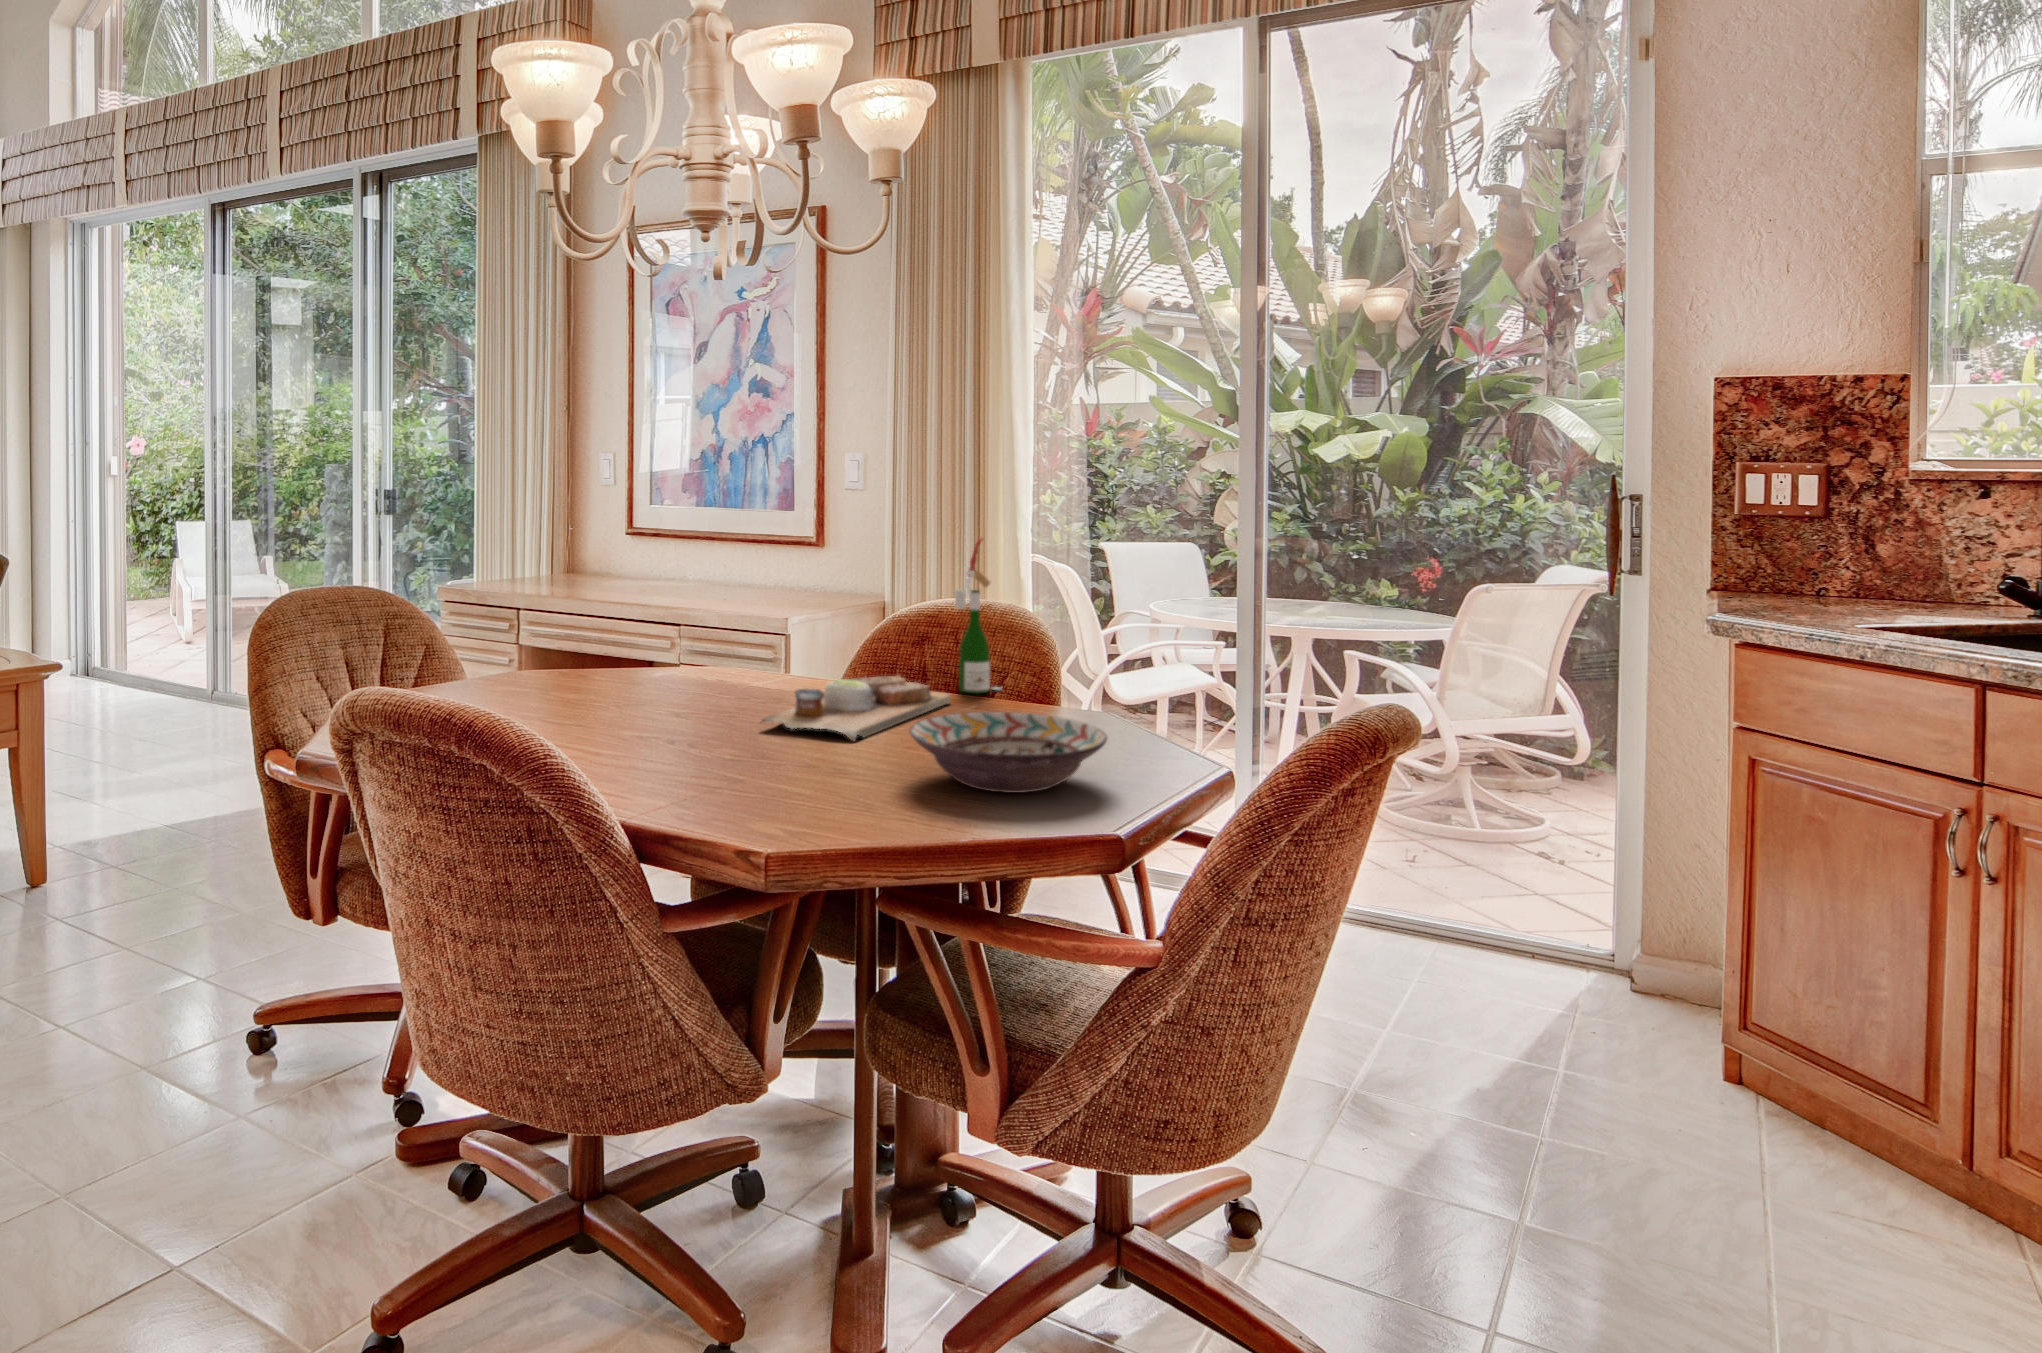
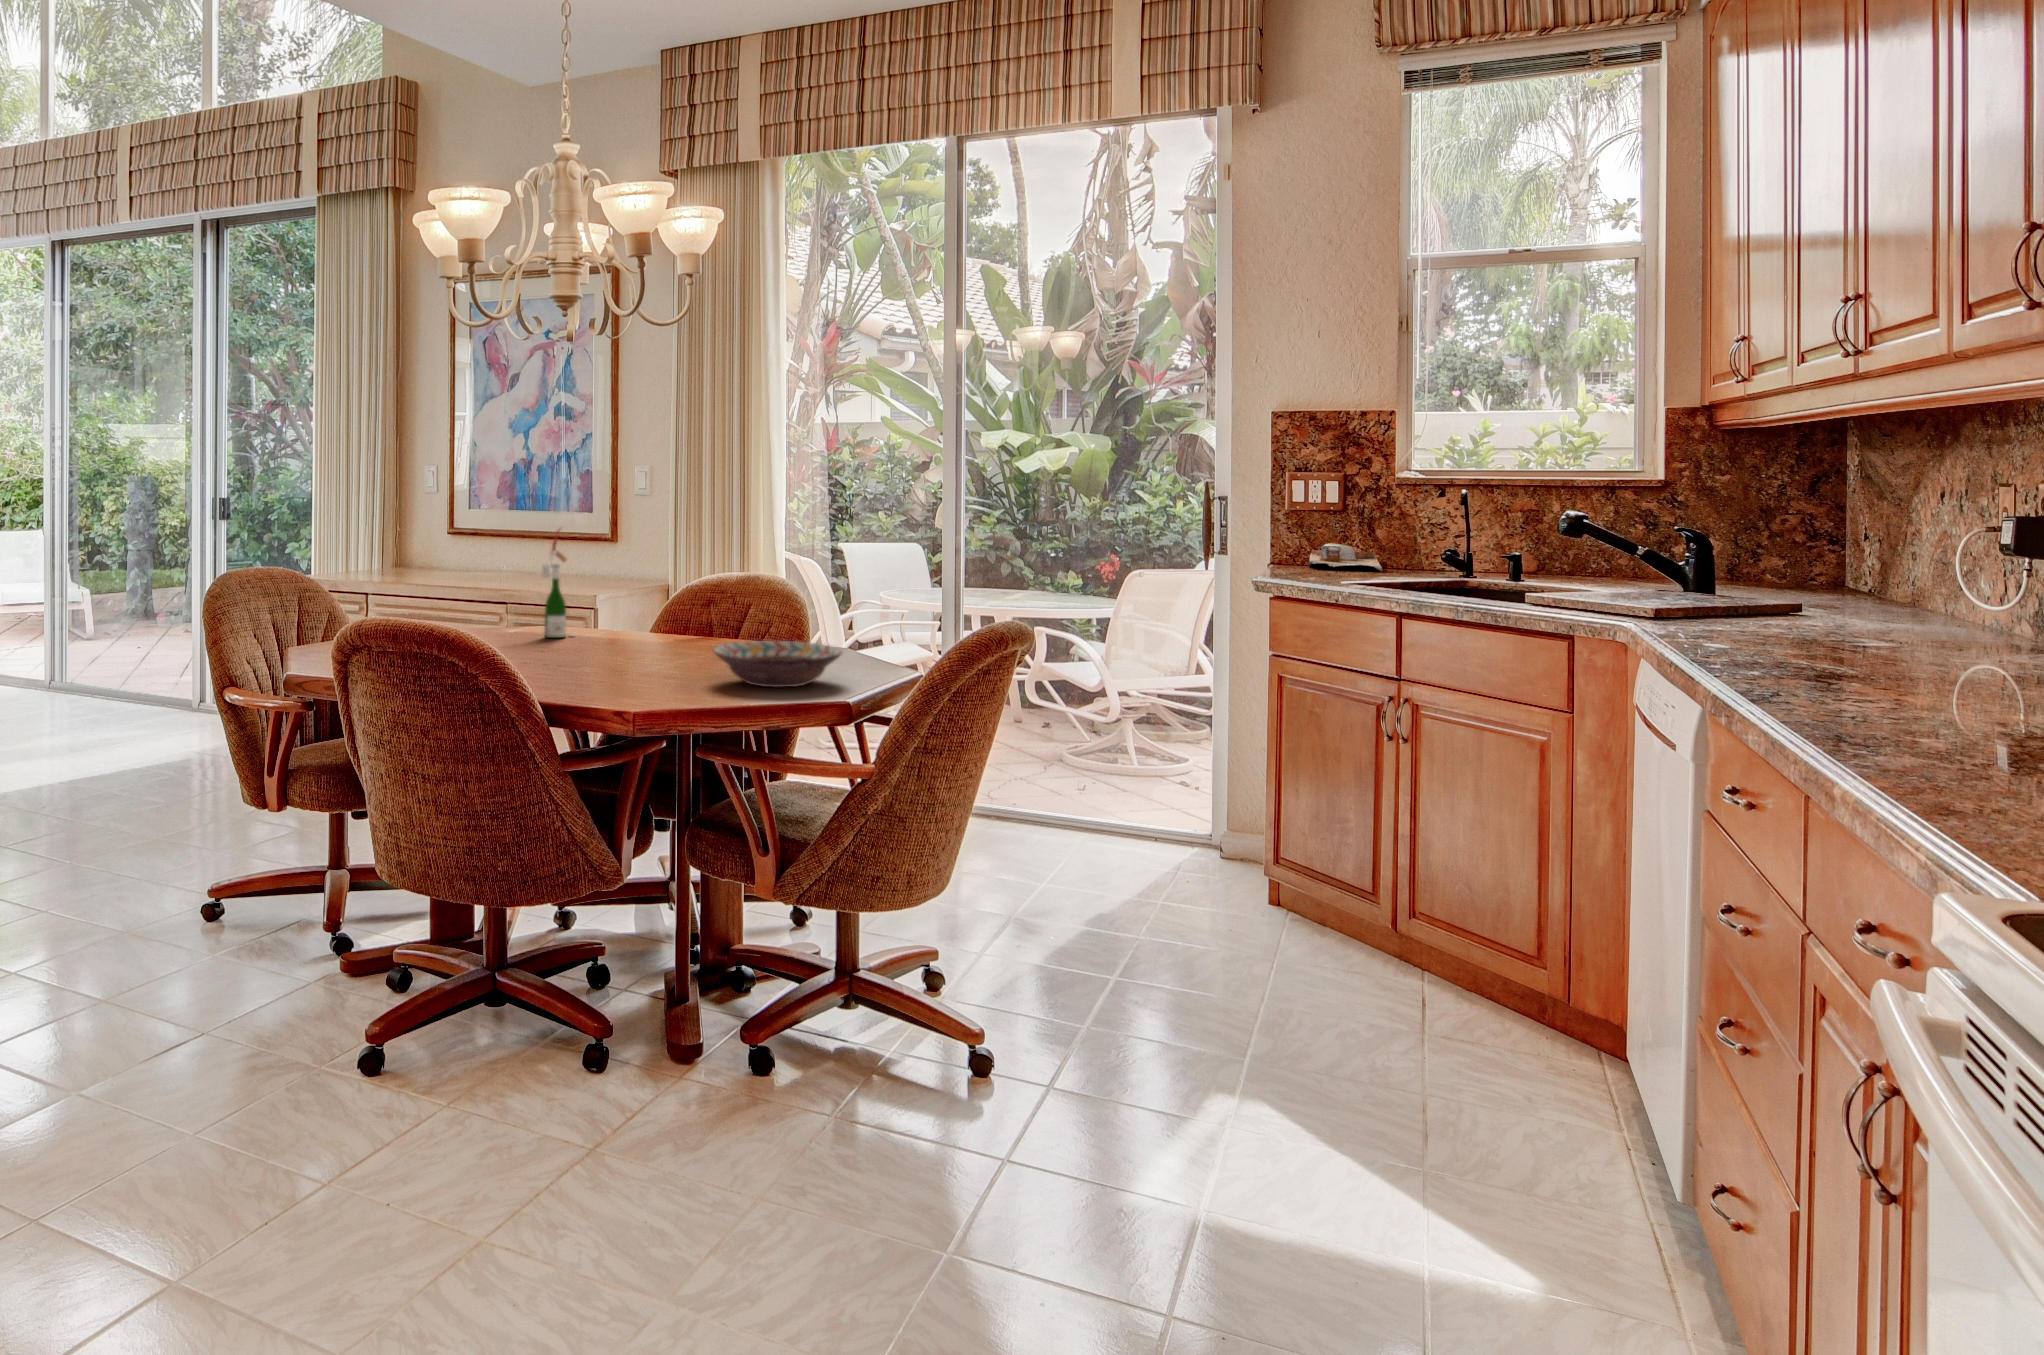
wine bottle: present [955,538,1001,694] -> present [542,529,567,638]
cutting board: present [763,675,951,741] -> present [1309,543,1382,571]

